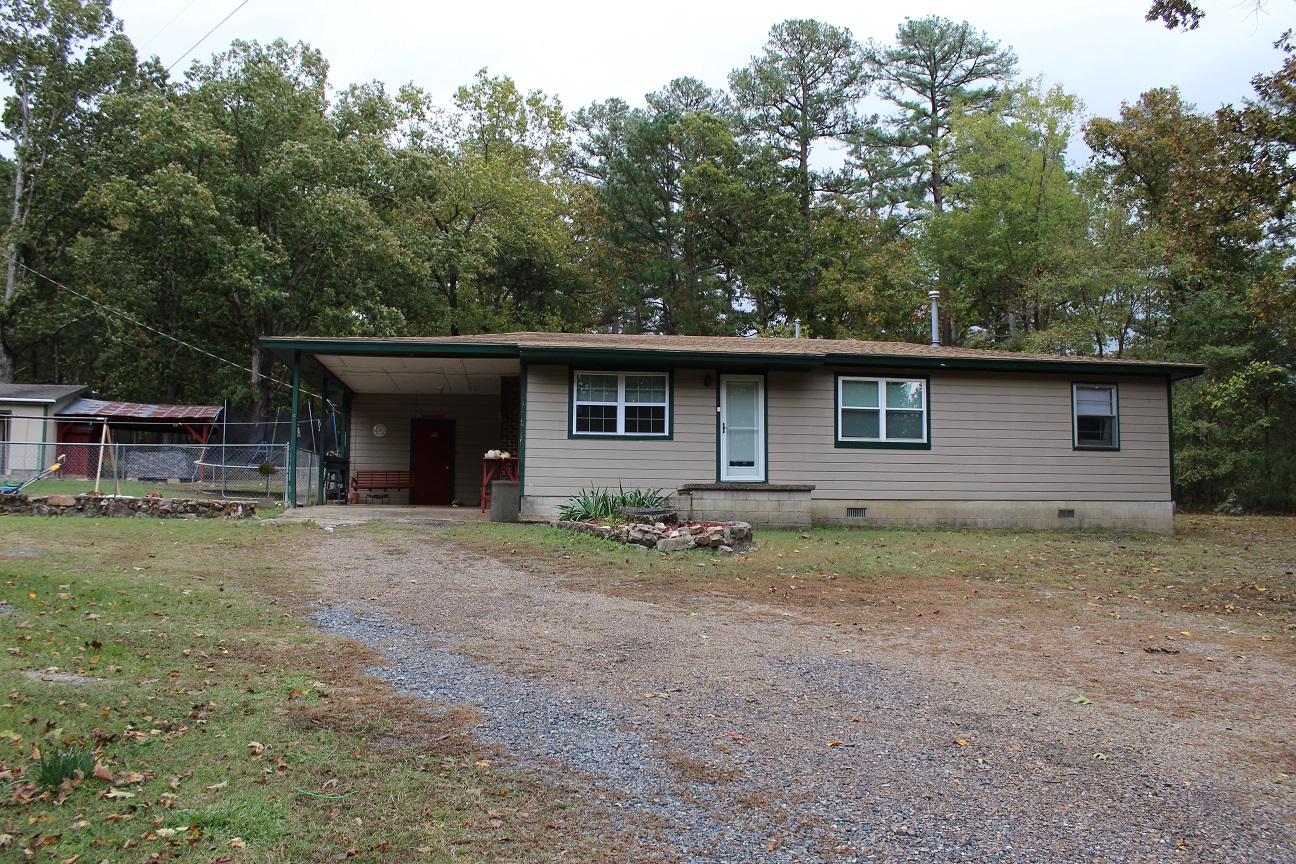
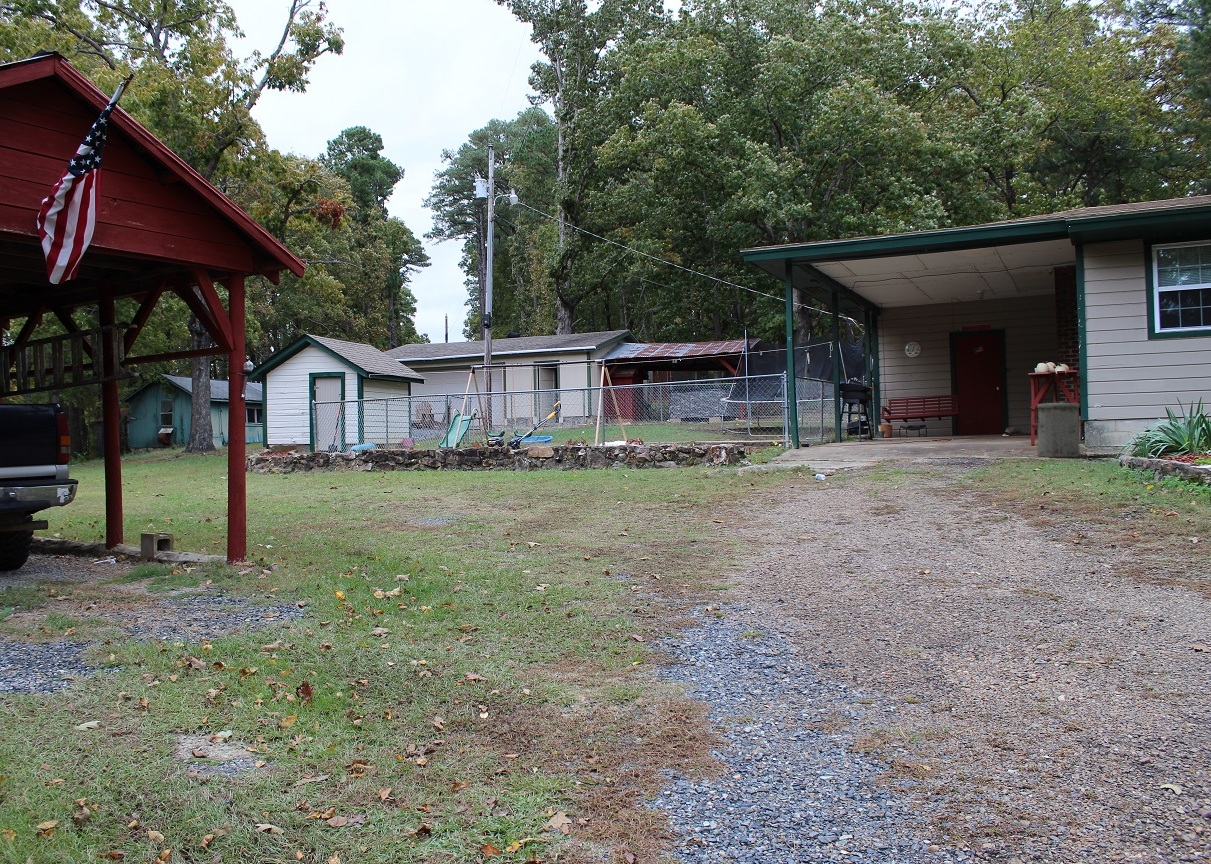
potted tree: present [258,463,277,508] -> none [766,398,787,447]

